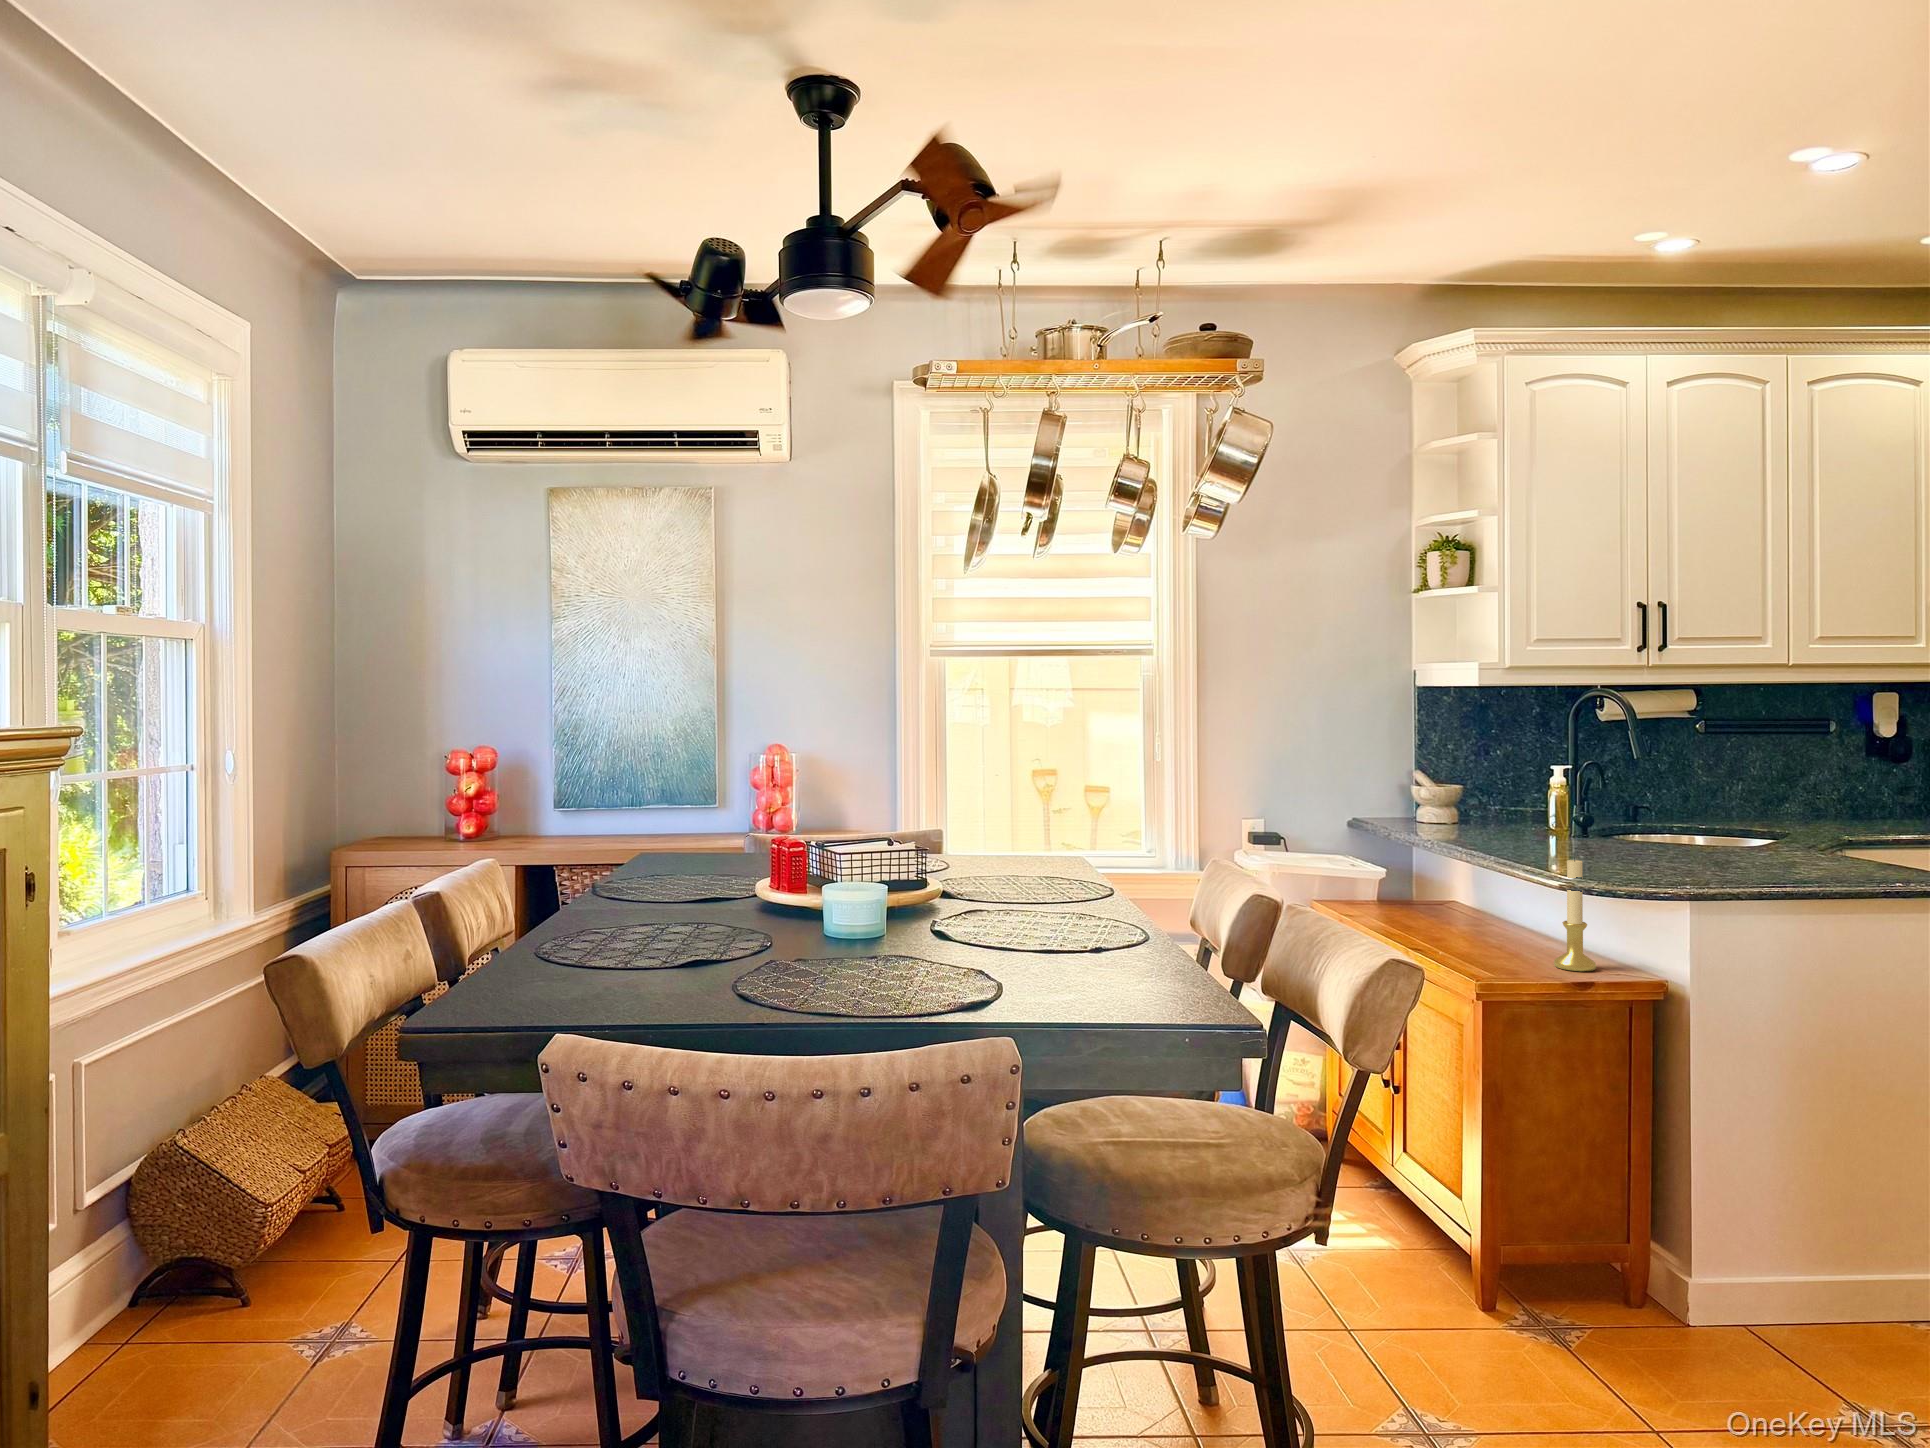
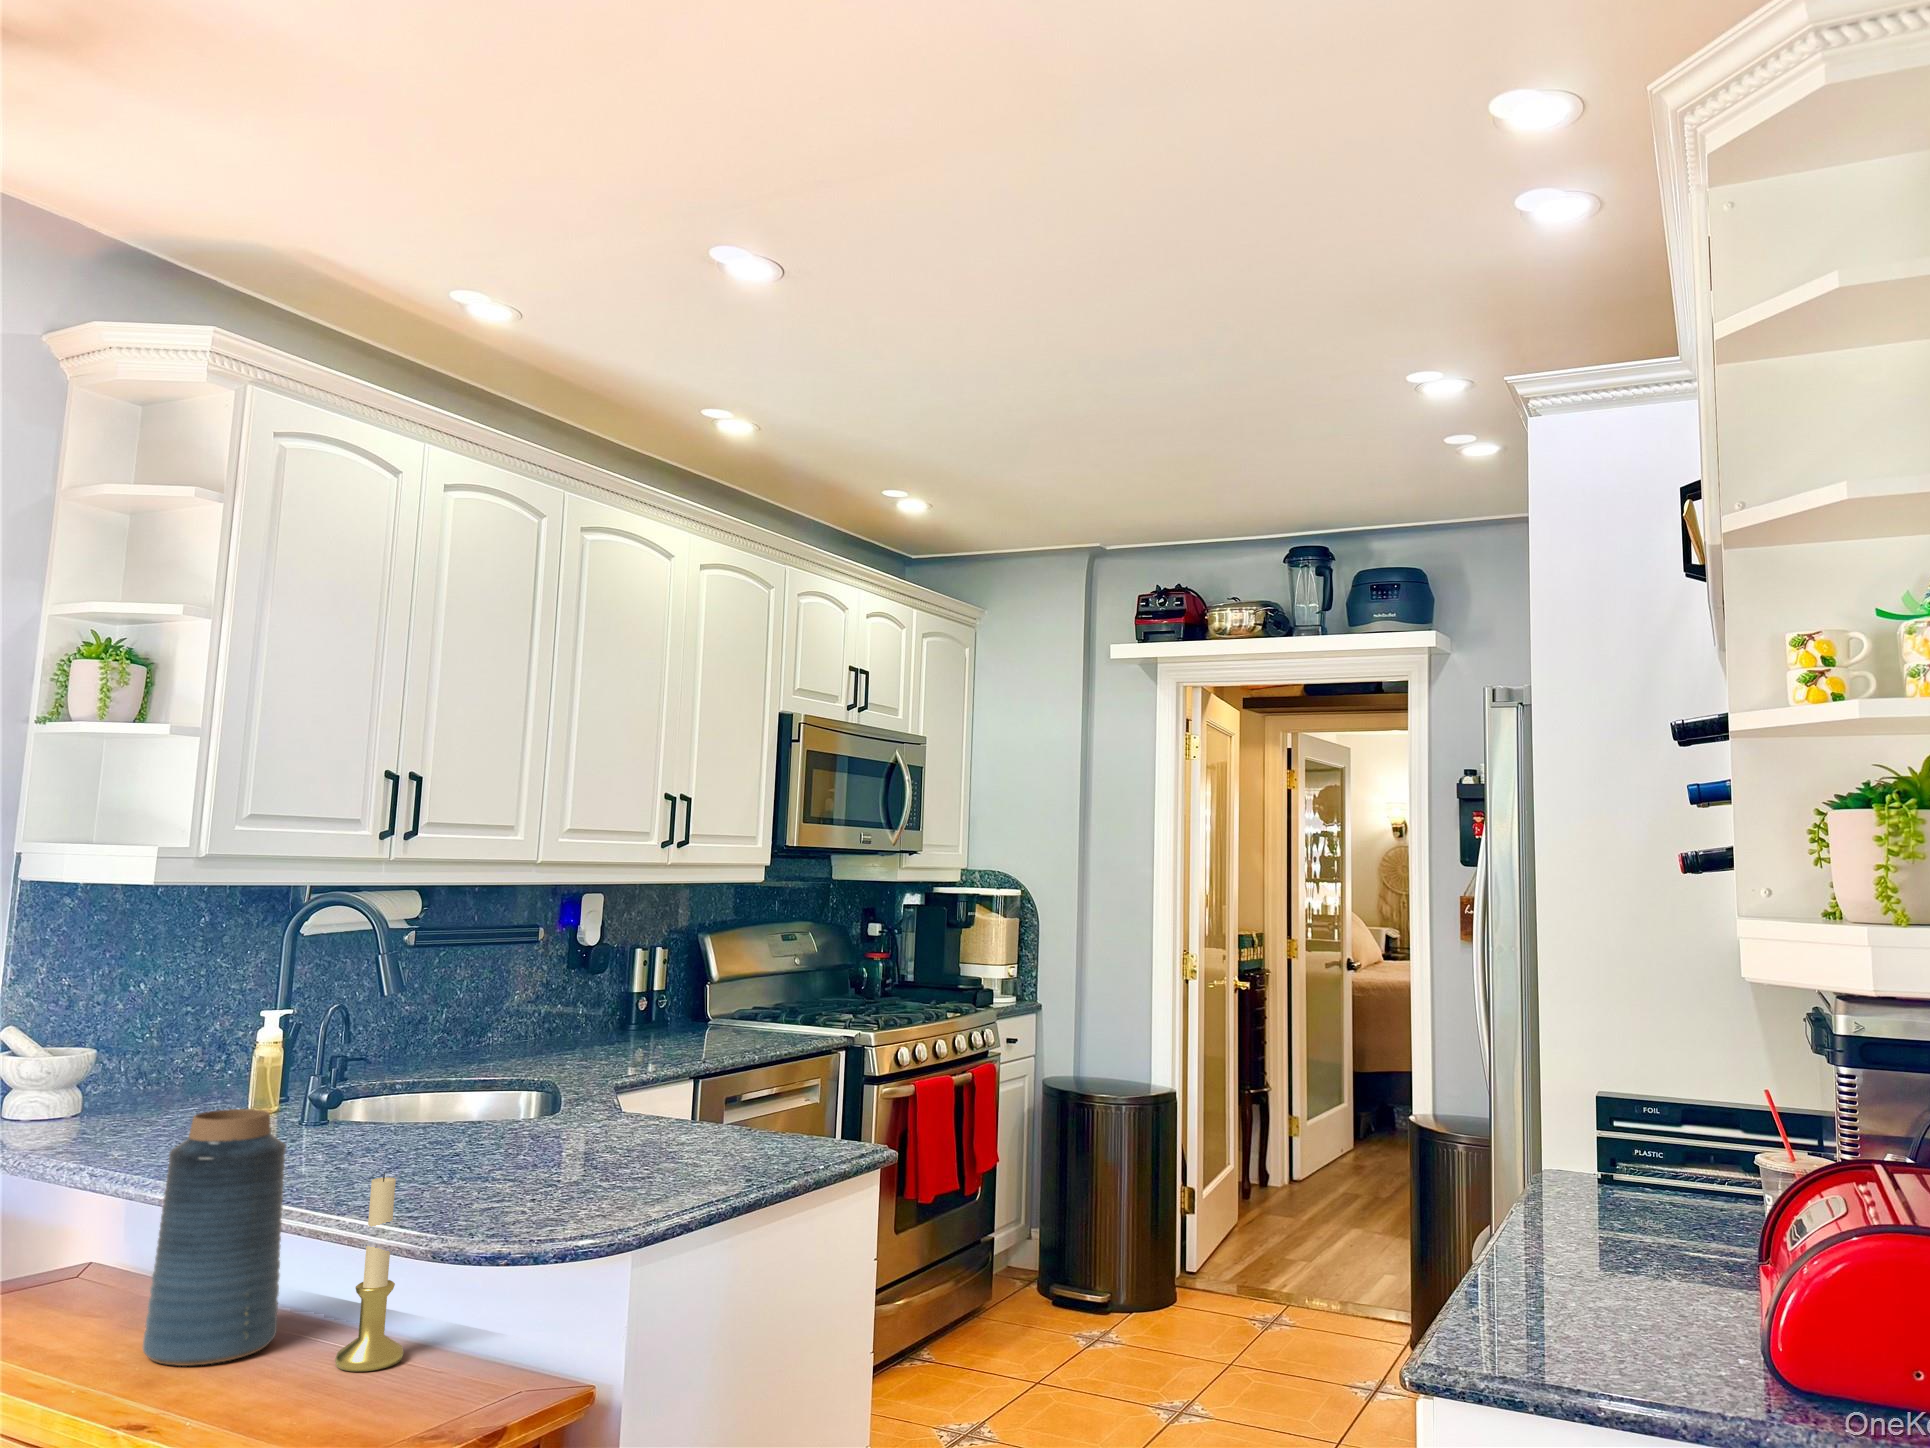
vase: none [1456,814,1530,952] -> present [143,1109,286,1366]

